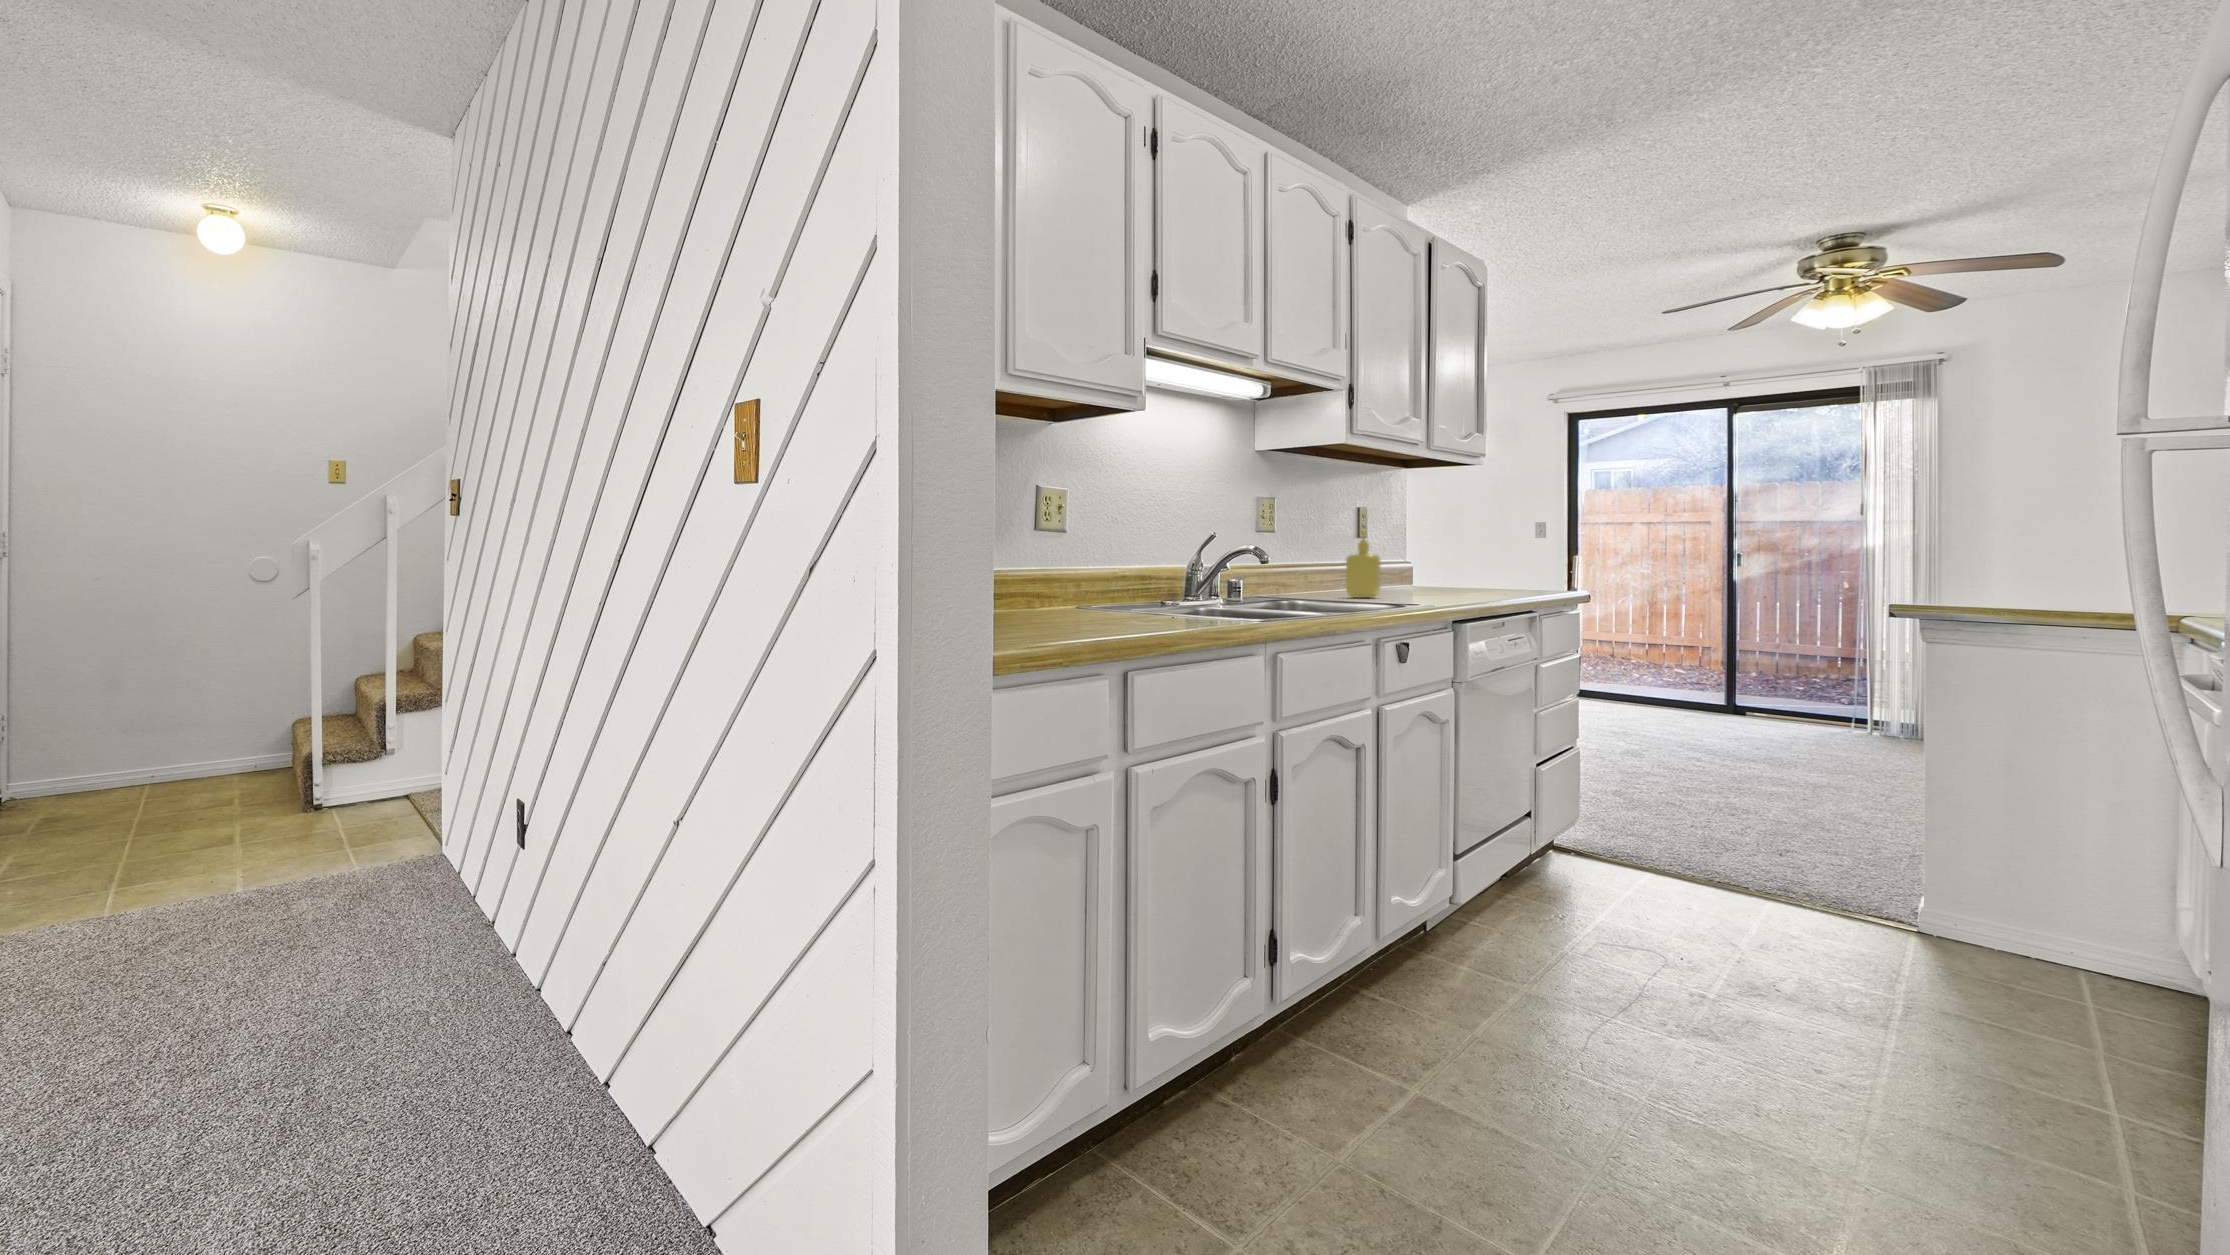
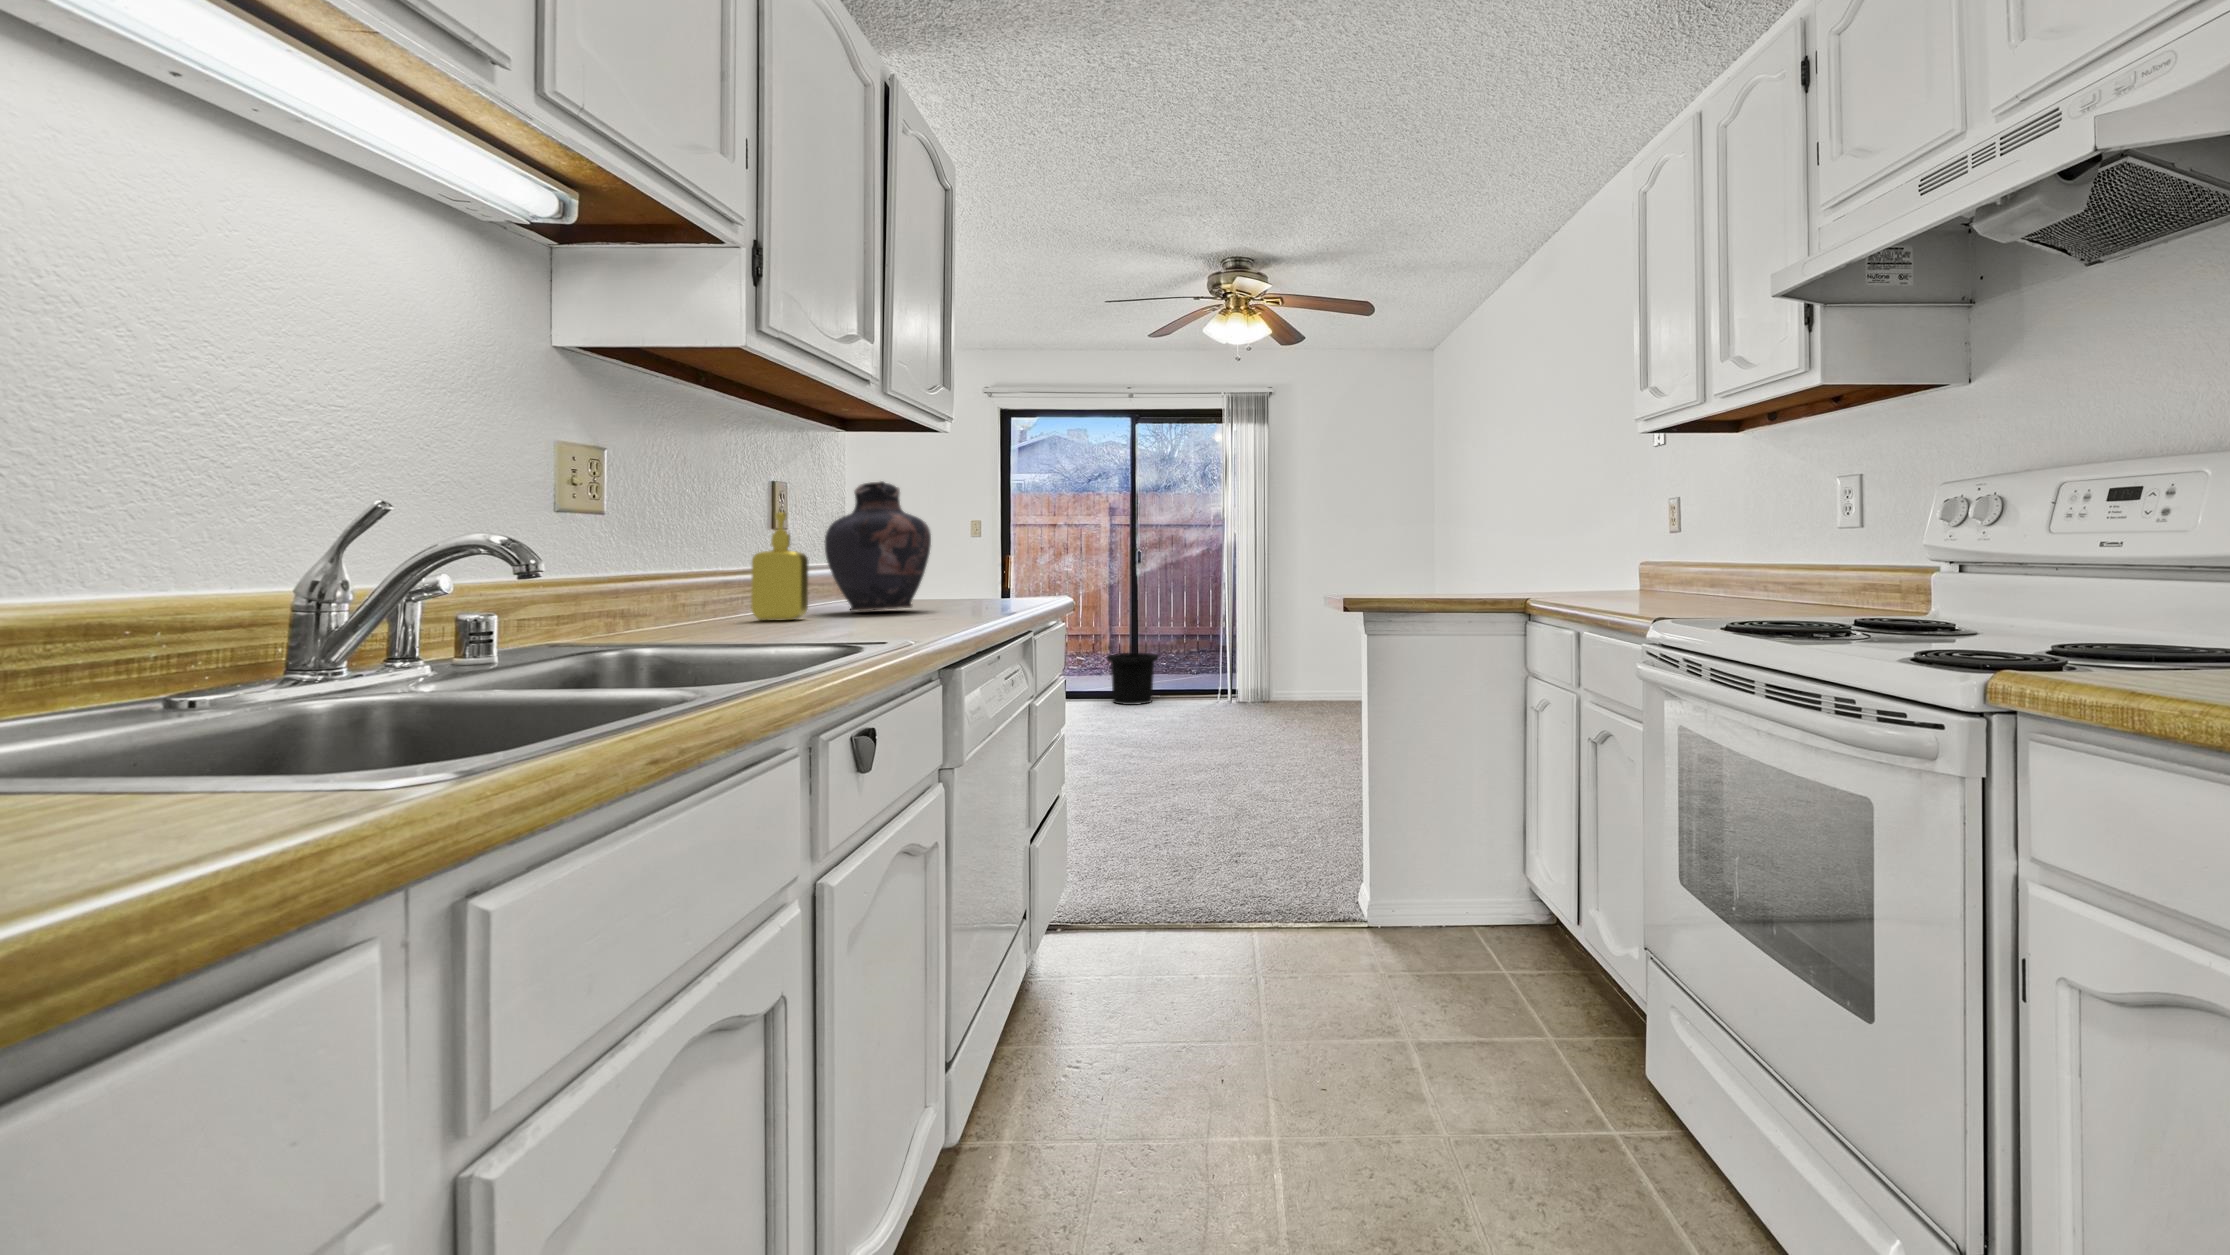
vase: none [1391,505,1465,595] -> present [825,481,931,611]
trash can: none [1692,664,1760,720] -> present [1107,653,1159,705]

